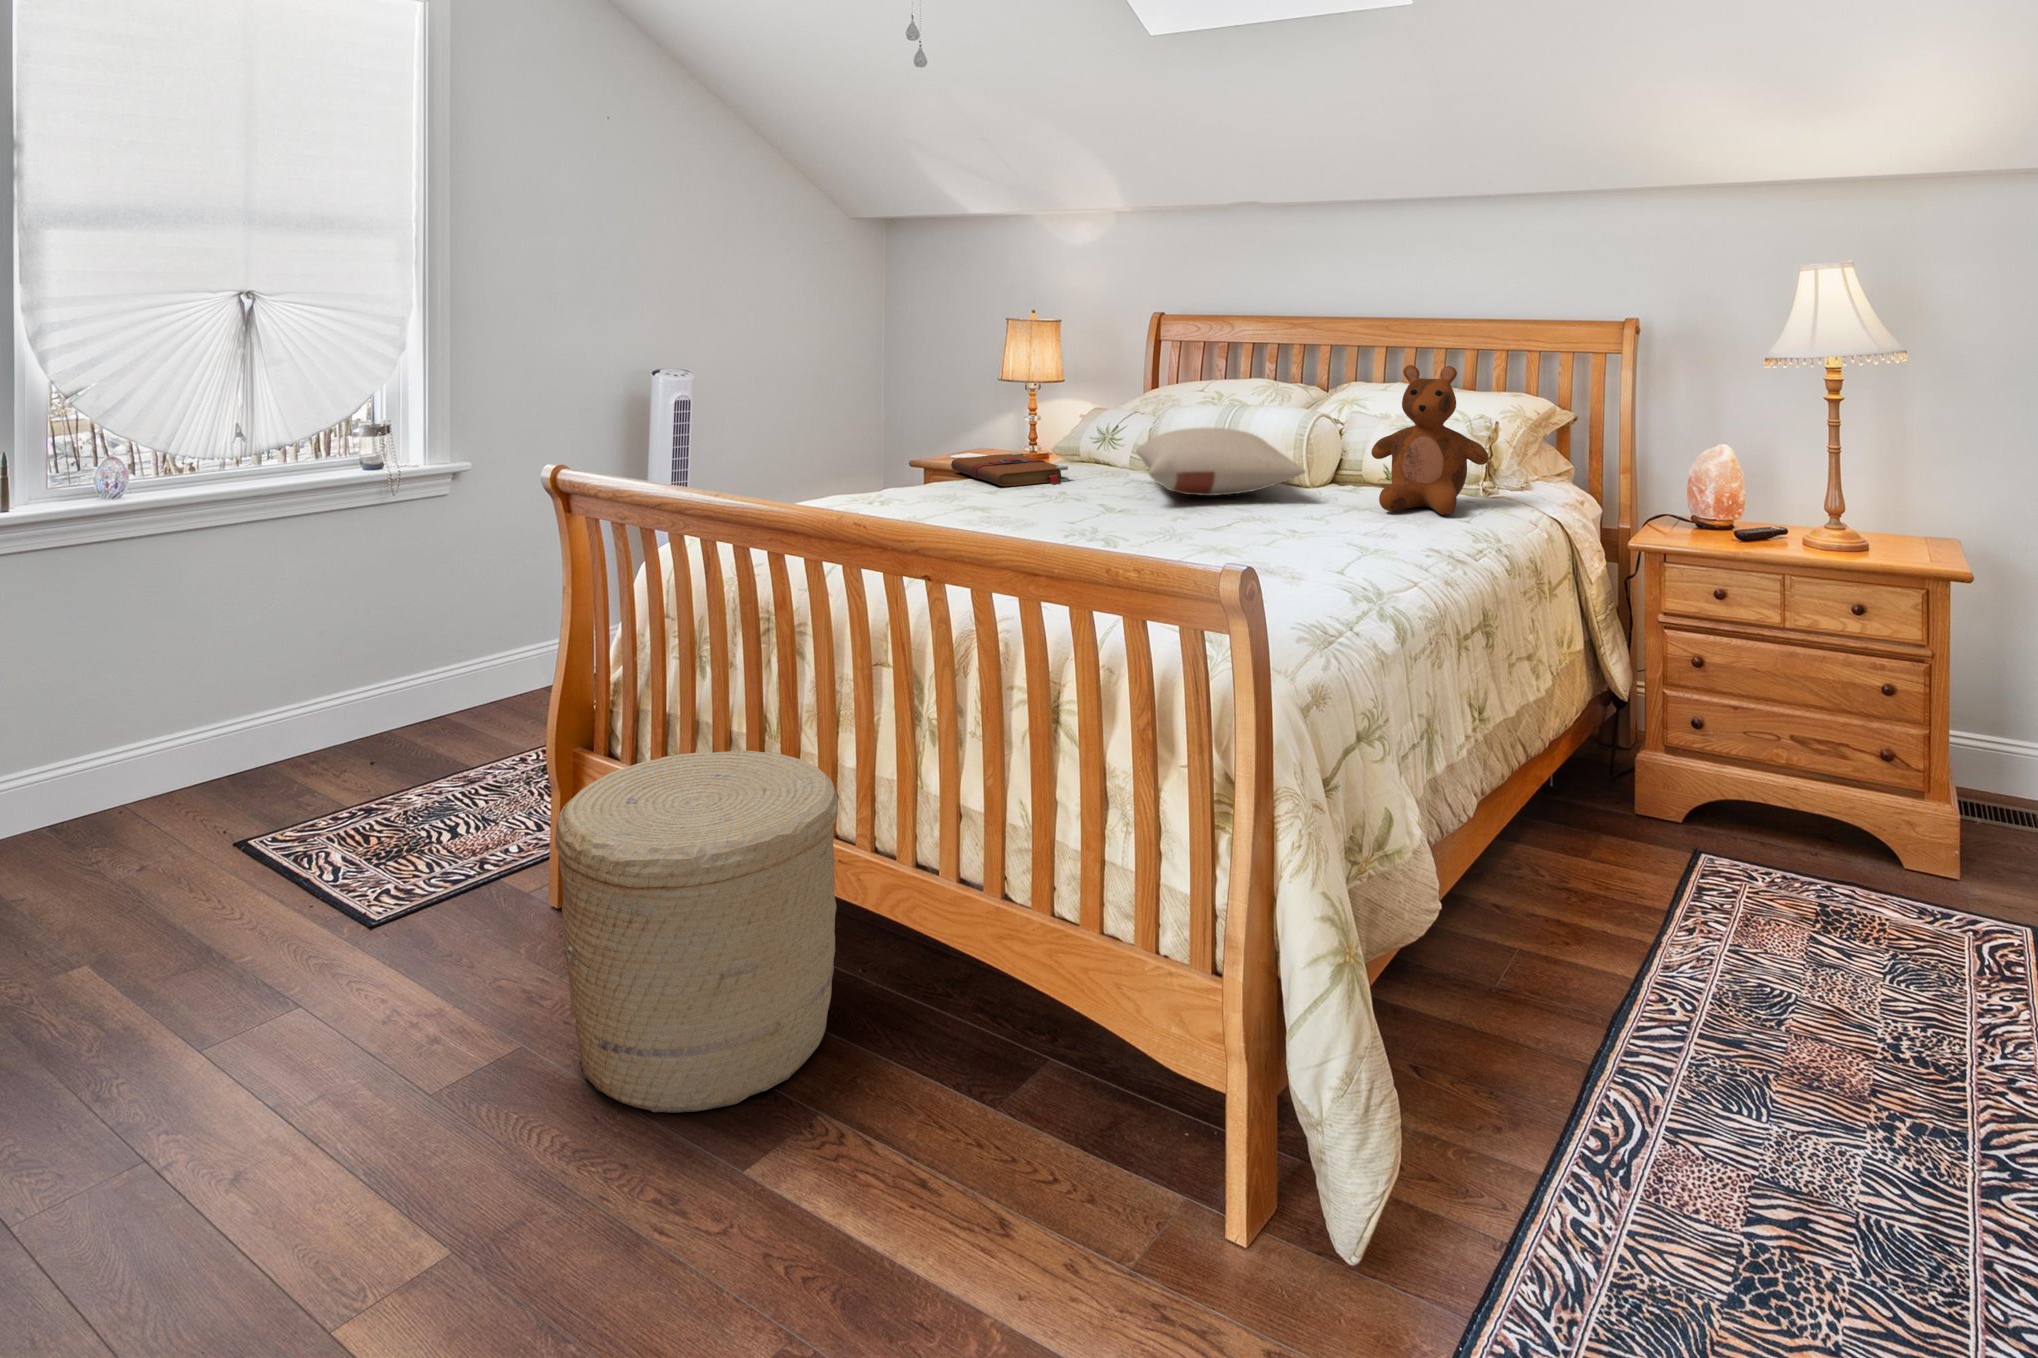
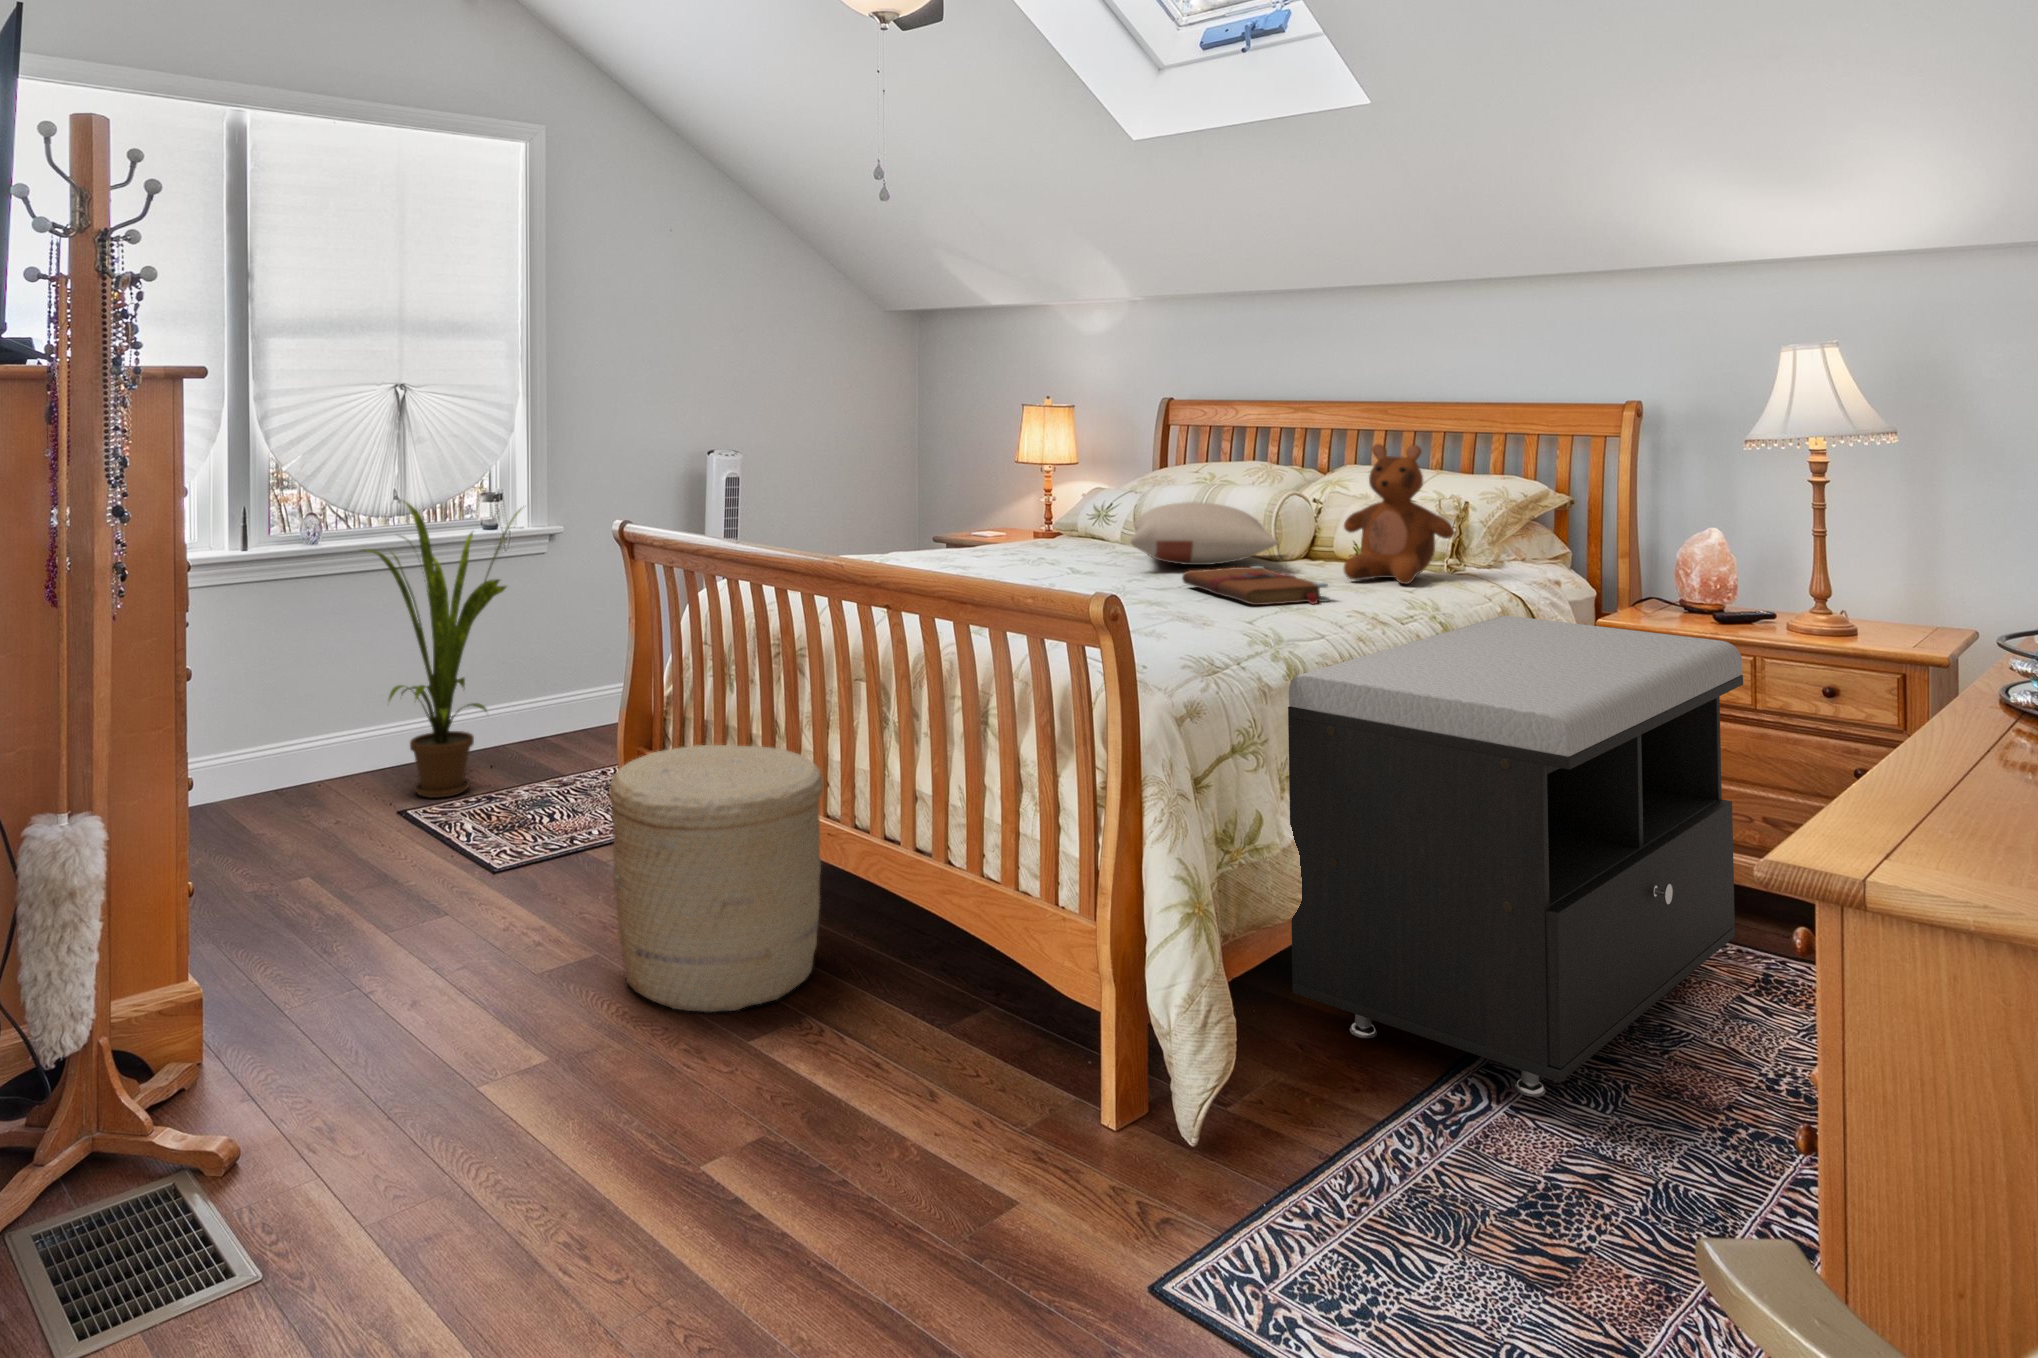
house plant: none [179,438,421,806] -> present [364,502,520,798]
book: present [951,453,1069,487] -> present [1182,566,1329,605]
storage bench: none [1404,549,1818,1109] -> present [1288,616,1743,1097]

